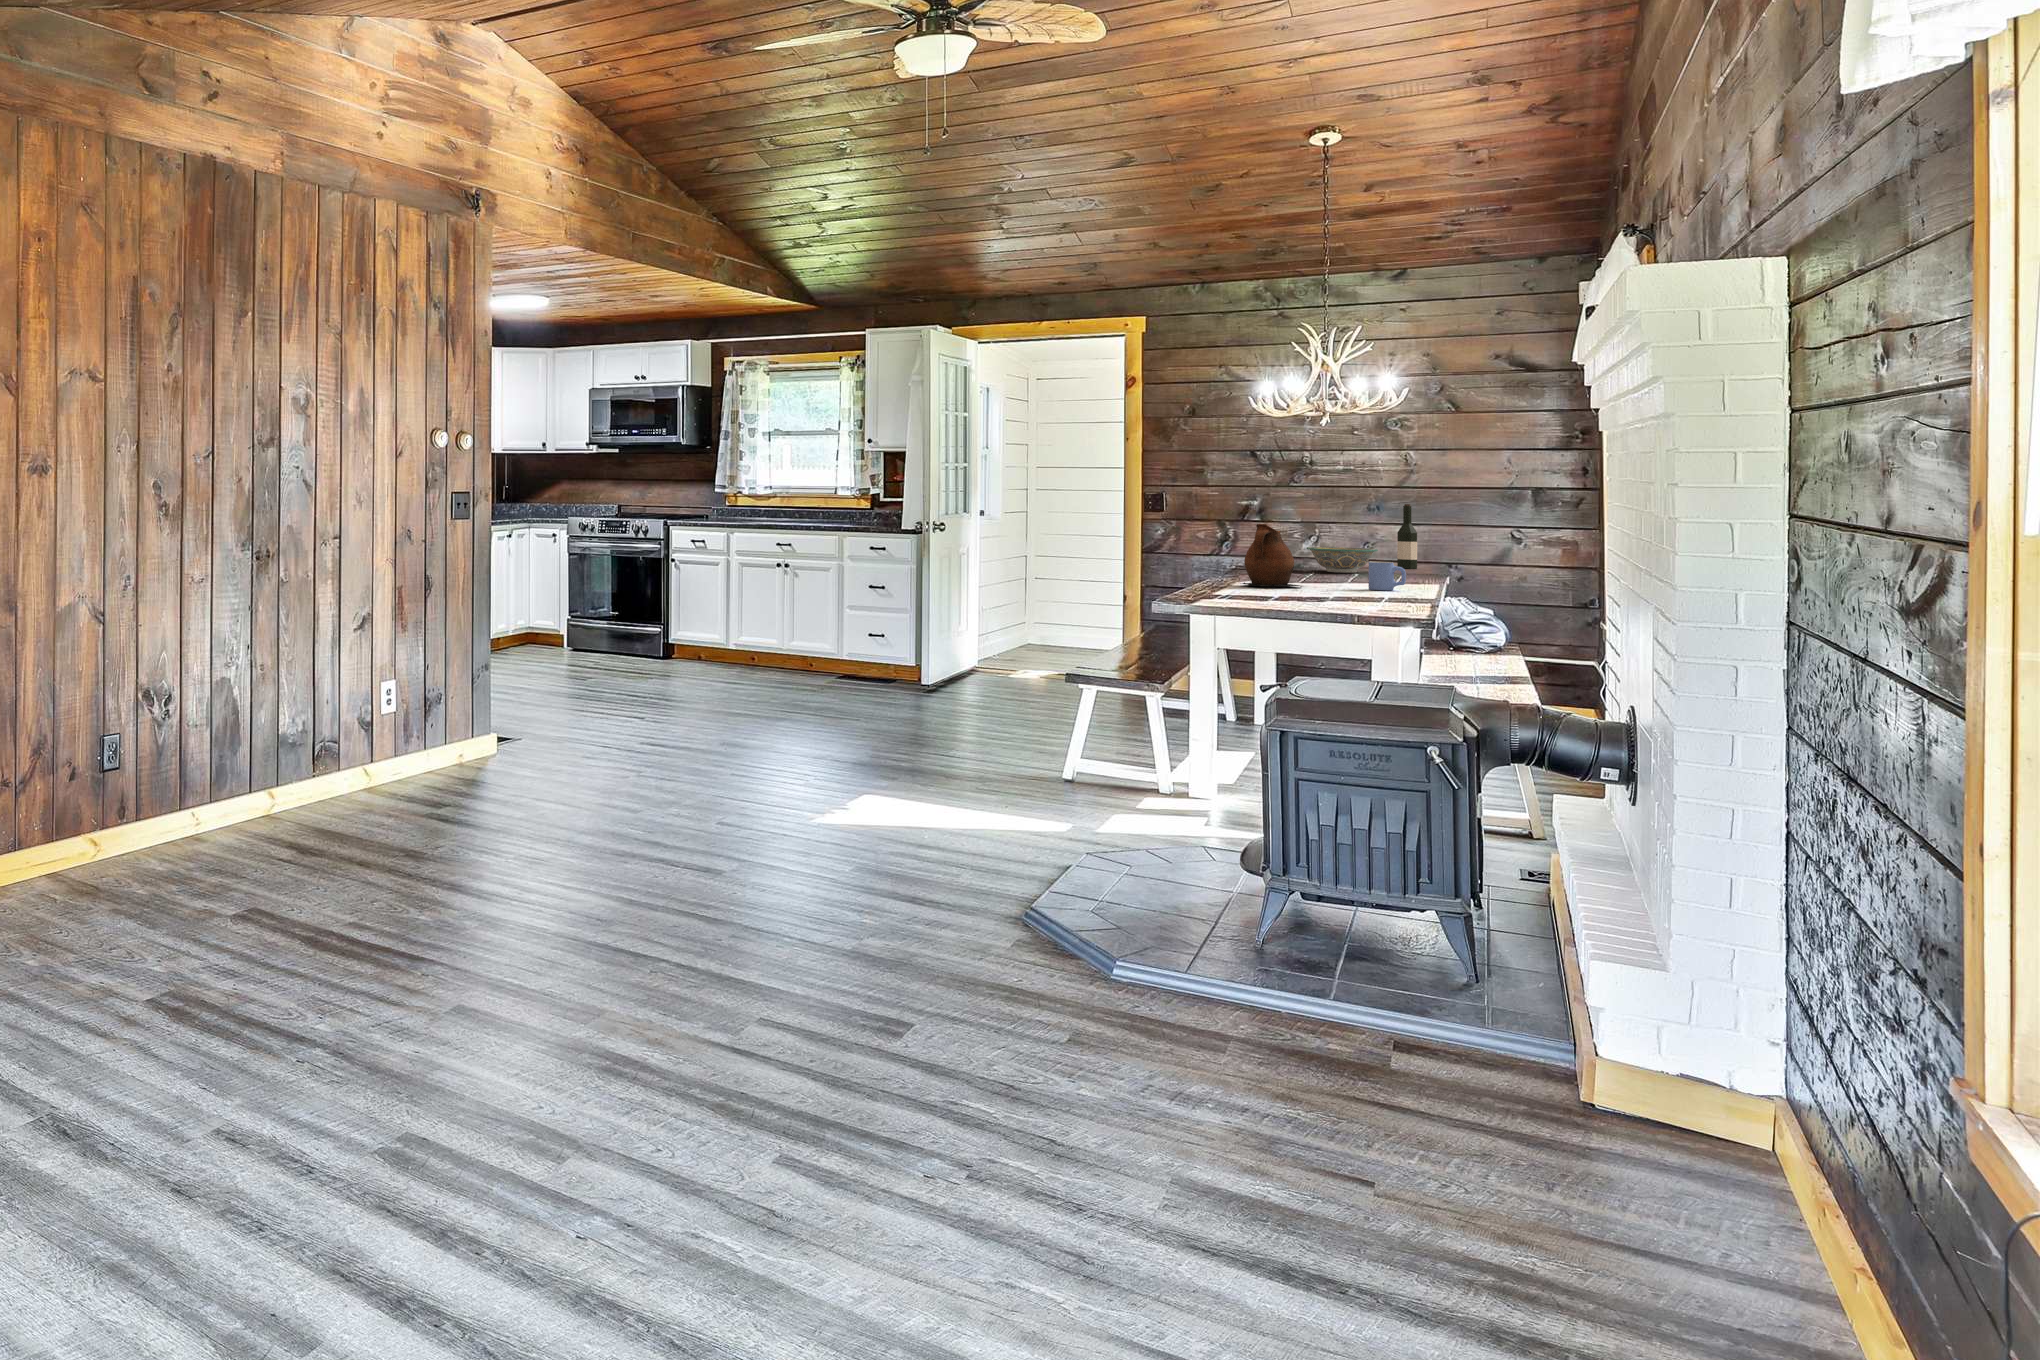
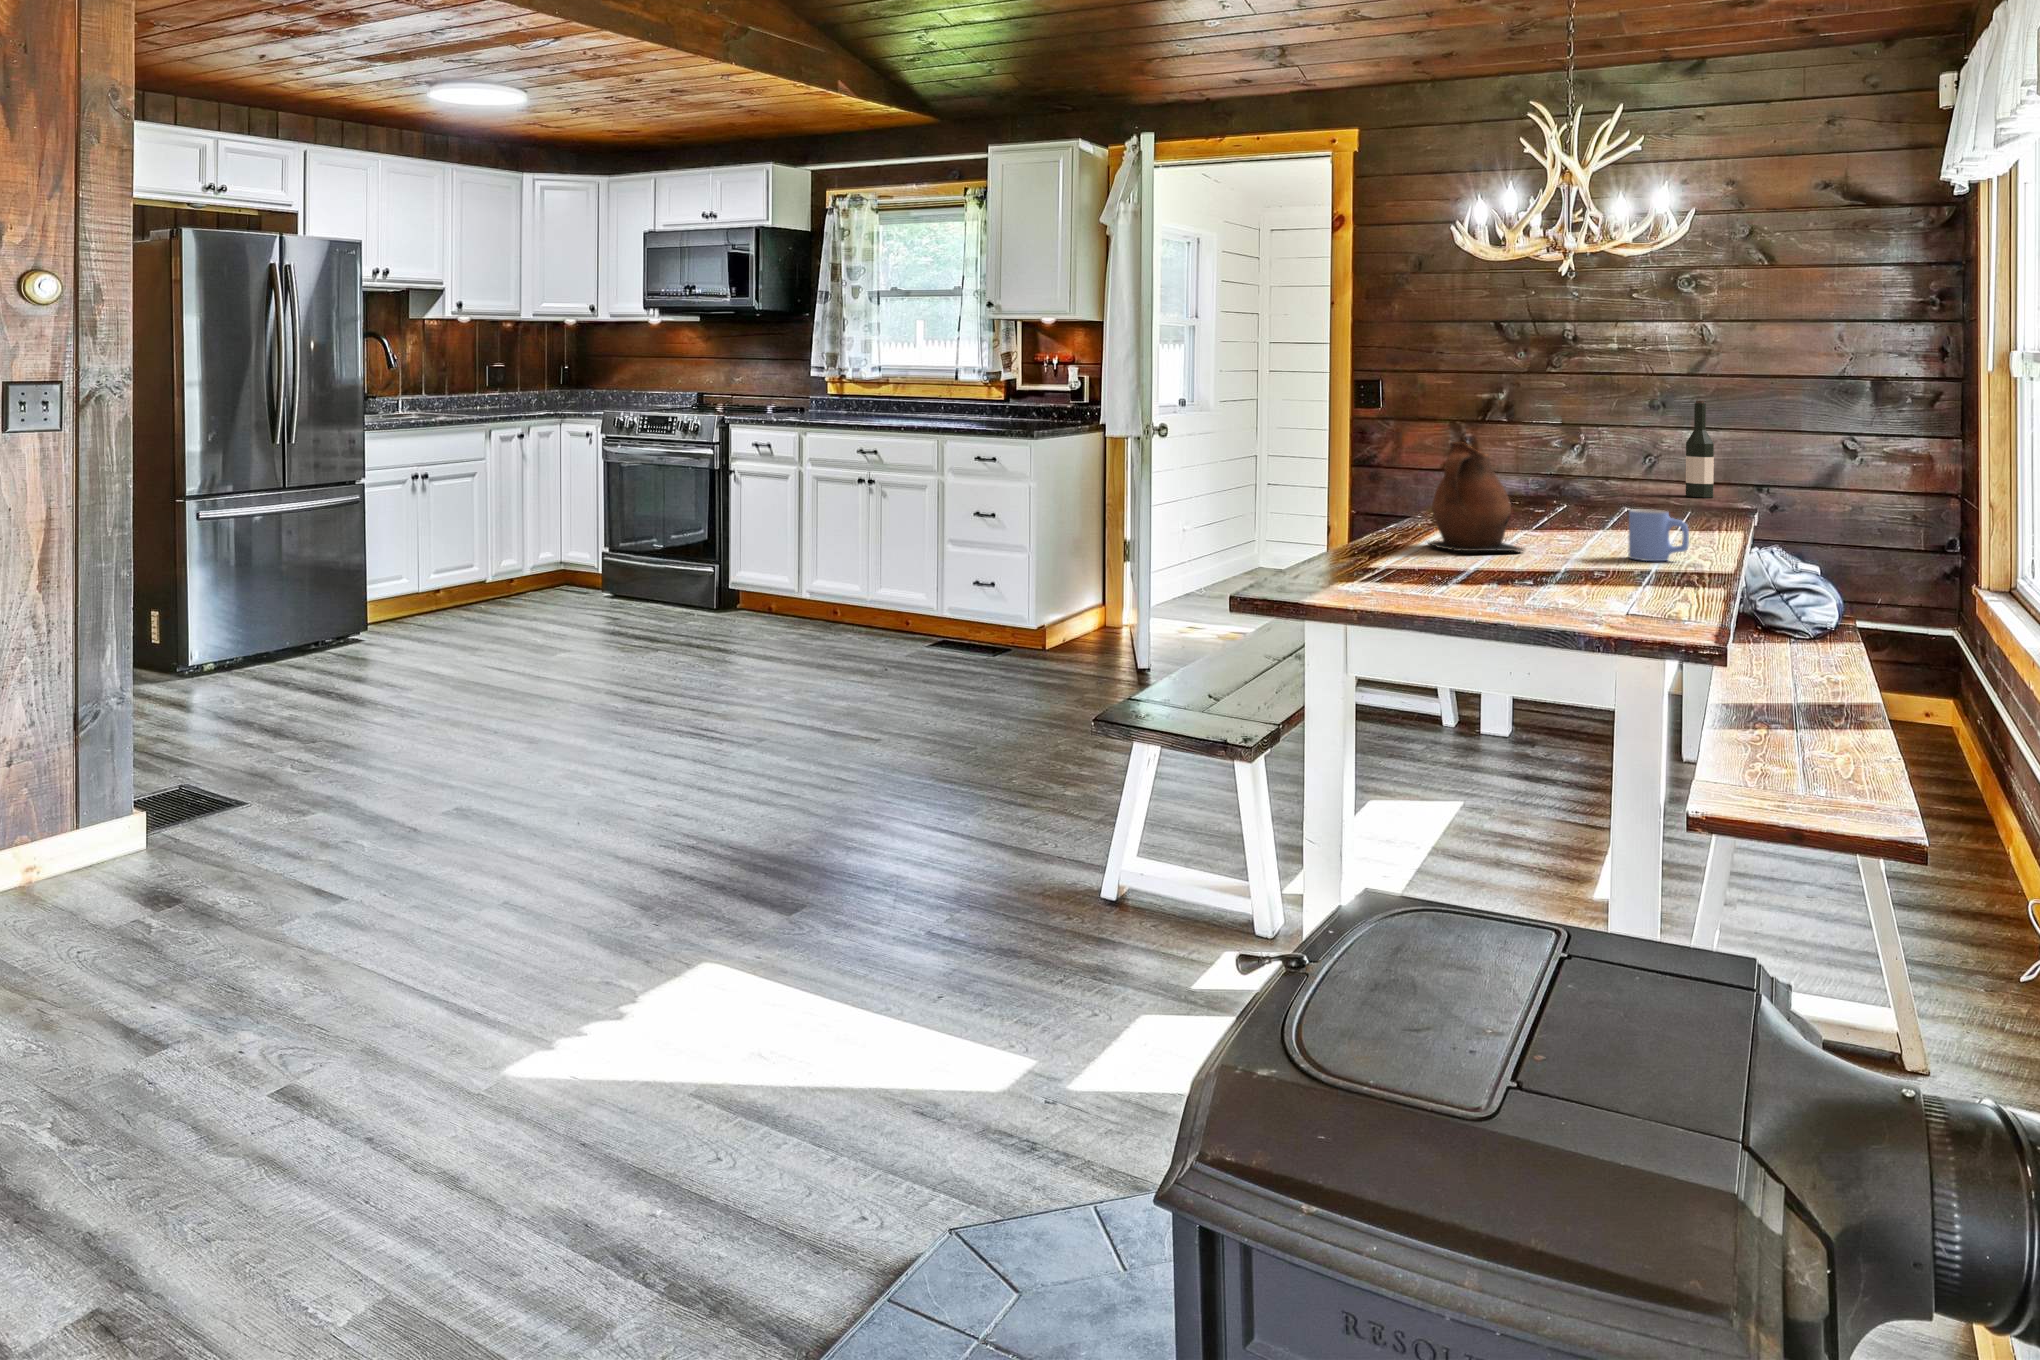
bowl: present [1307,547,1378,573] -> none [1554,466,1655,508]

